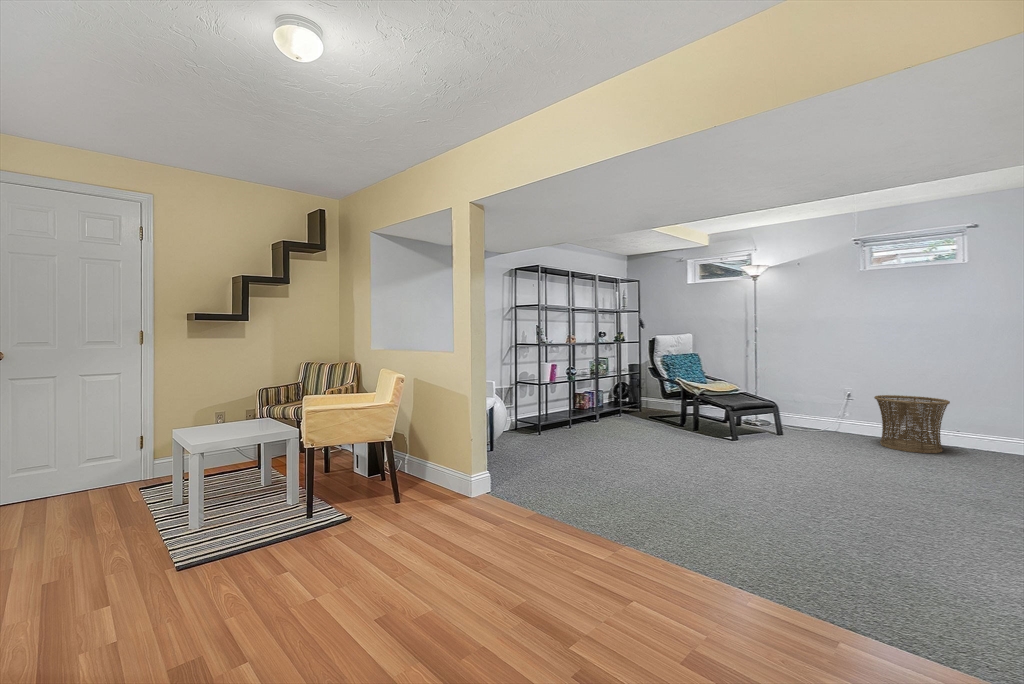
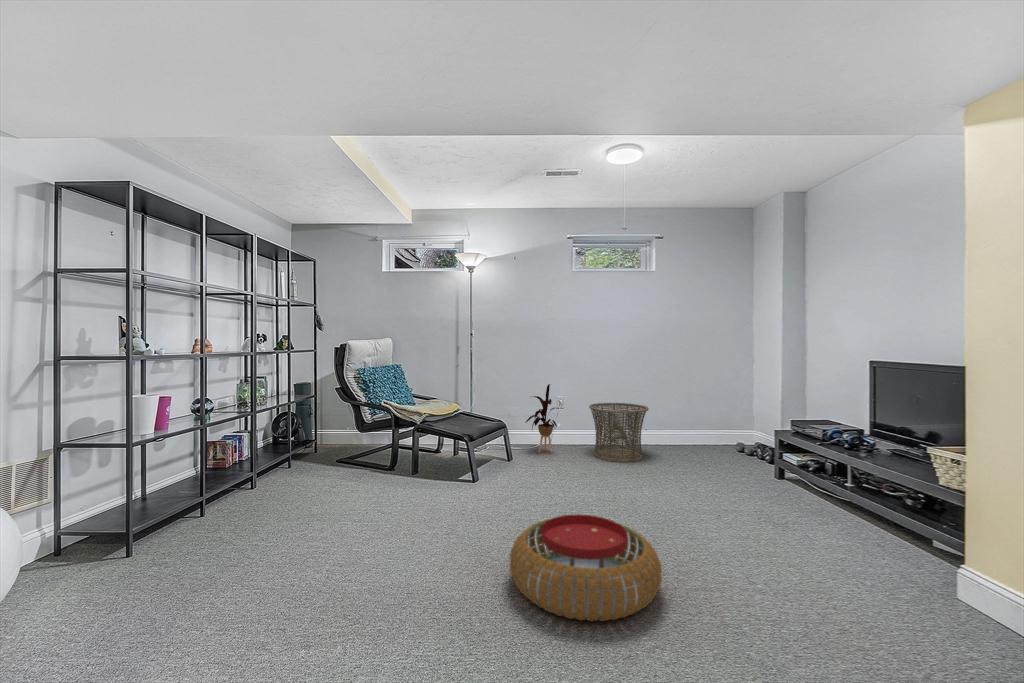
house plant: none [804,373,843,436] -> present [526,384,557,453]
pouf: none [701,445,807,498] -> present [510,515,662,621]

